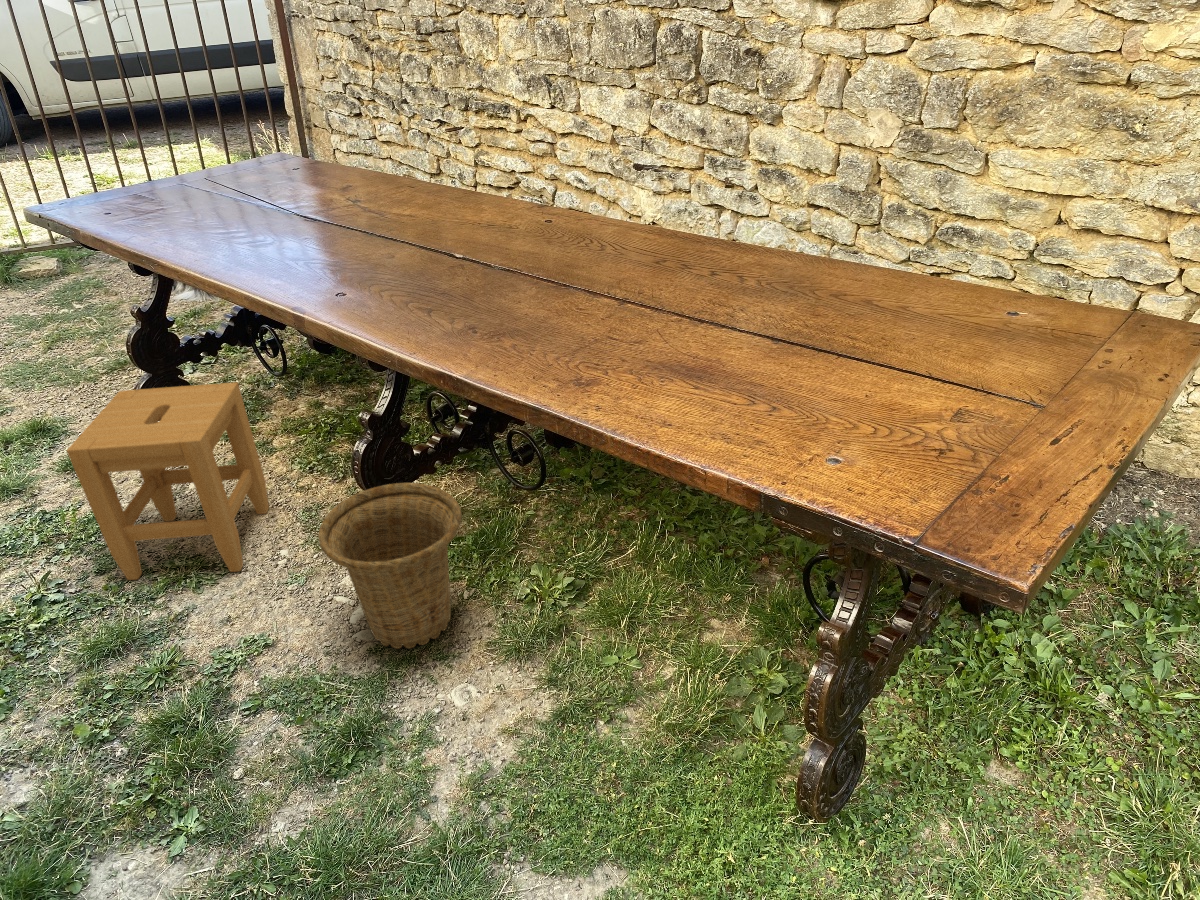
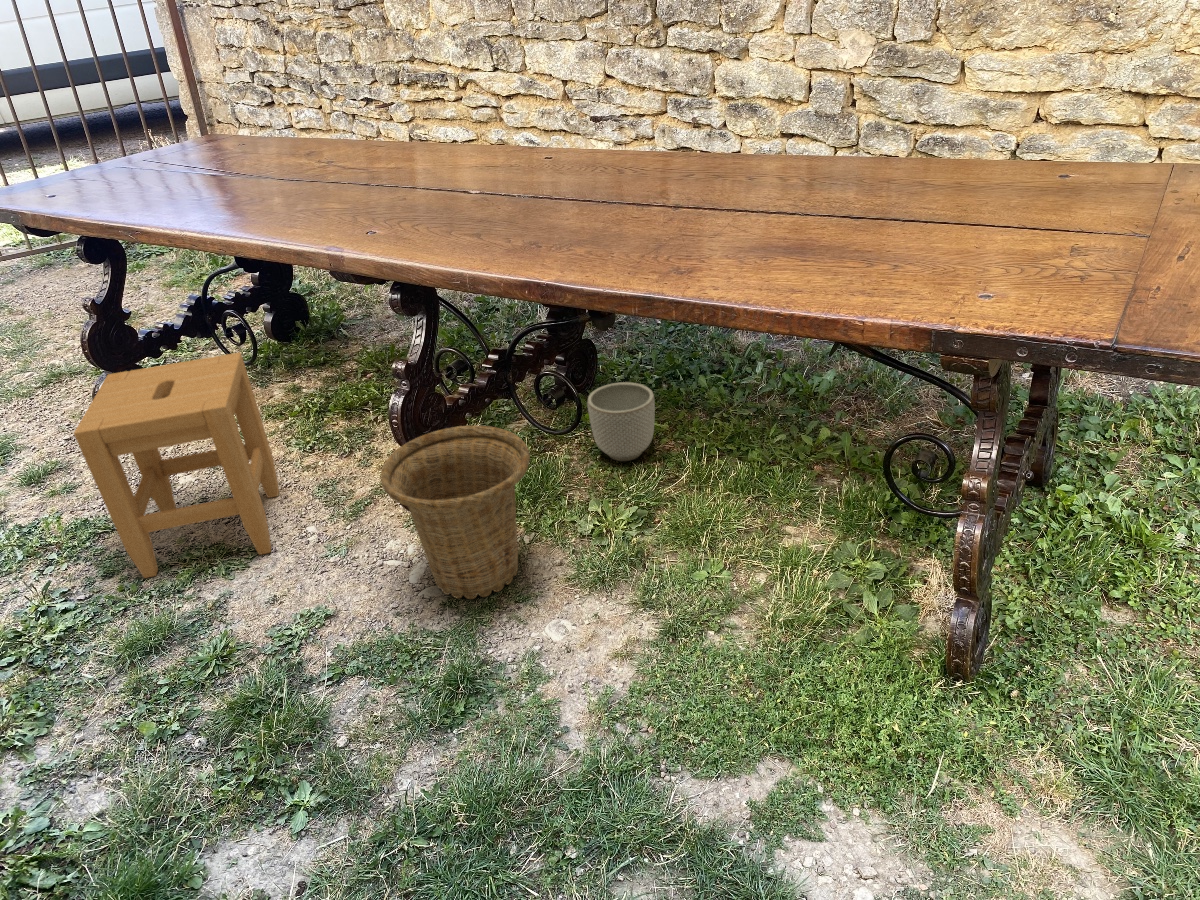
planter: none [554,446,619,523] -> present [587,382,655,461]

